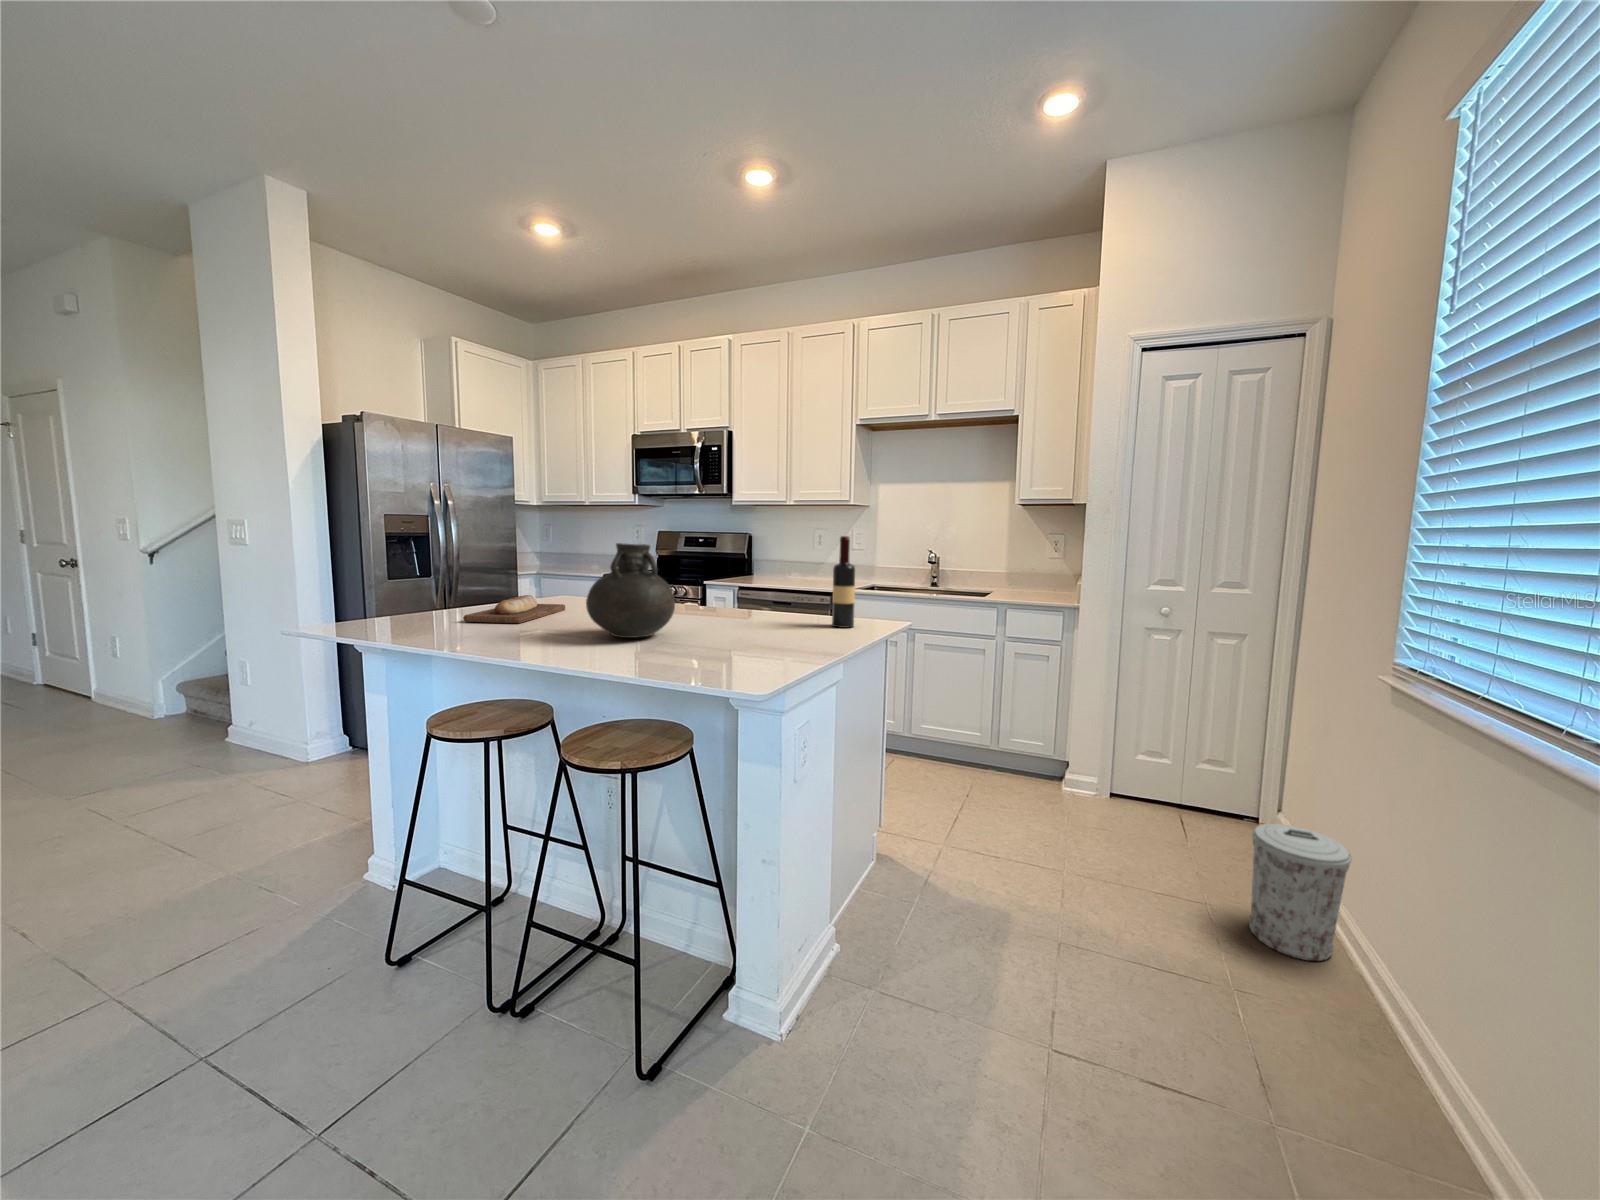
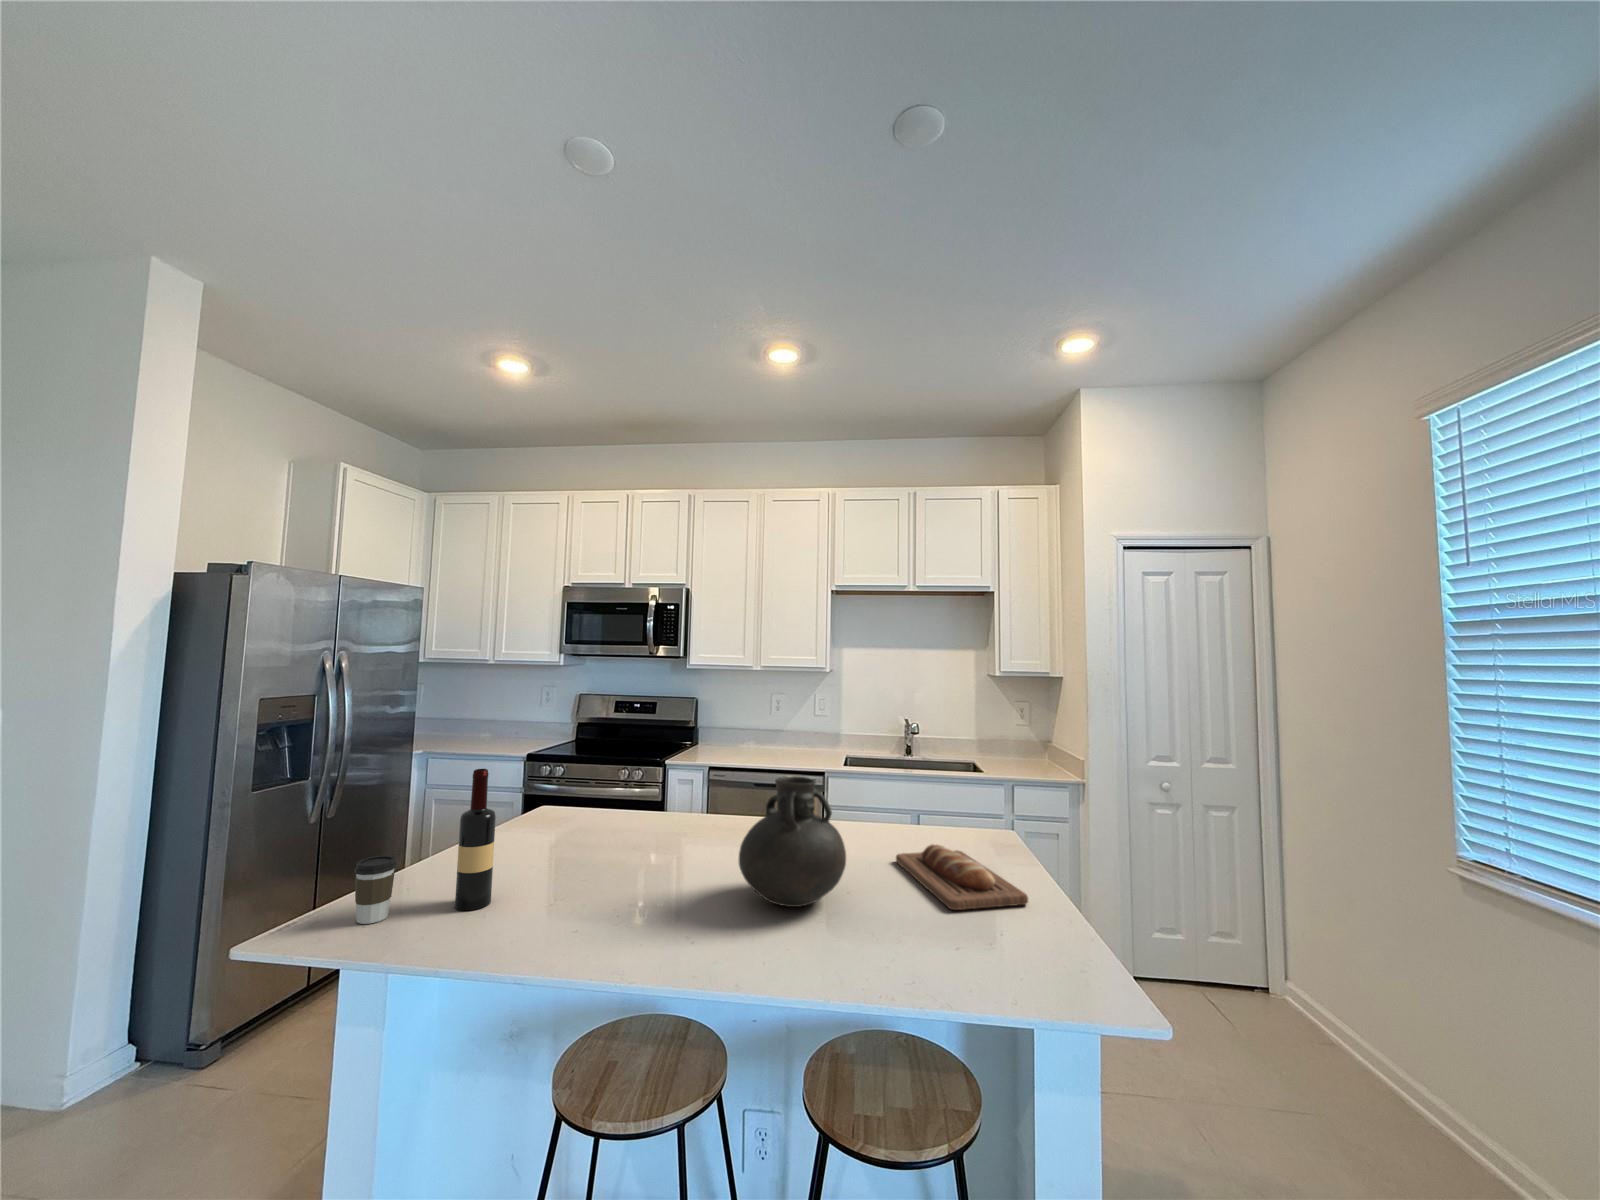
wine bottle: present [832,536,855,628] -> present [455,769,496,910]
coffee cup: none [350,588,379,627] -> present [354,856,396,924]
bread loaf: present [463,595,565,623] -> present [896,844,1028,910]
trash can: present [1249,824,1351,961] -> none [1354,1014,1457,1167]

